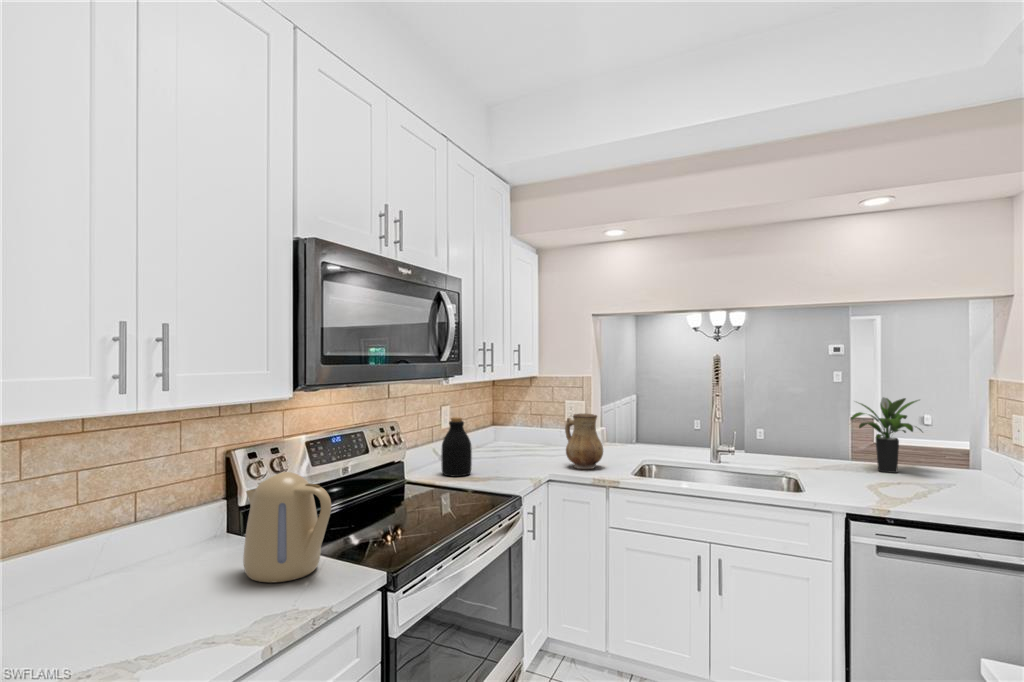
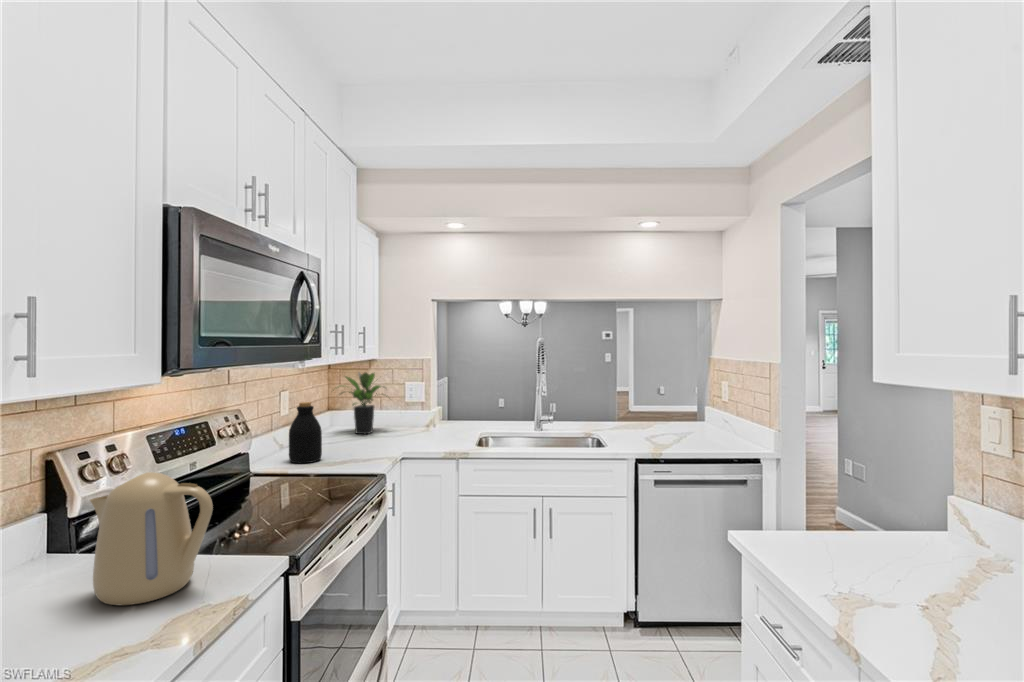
potted plant: present [851,397,922,473] -> present [341,373,385,434]
ceramic pitcher: present [565,414,603,469] -> none [412,394,450,447]

